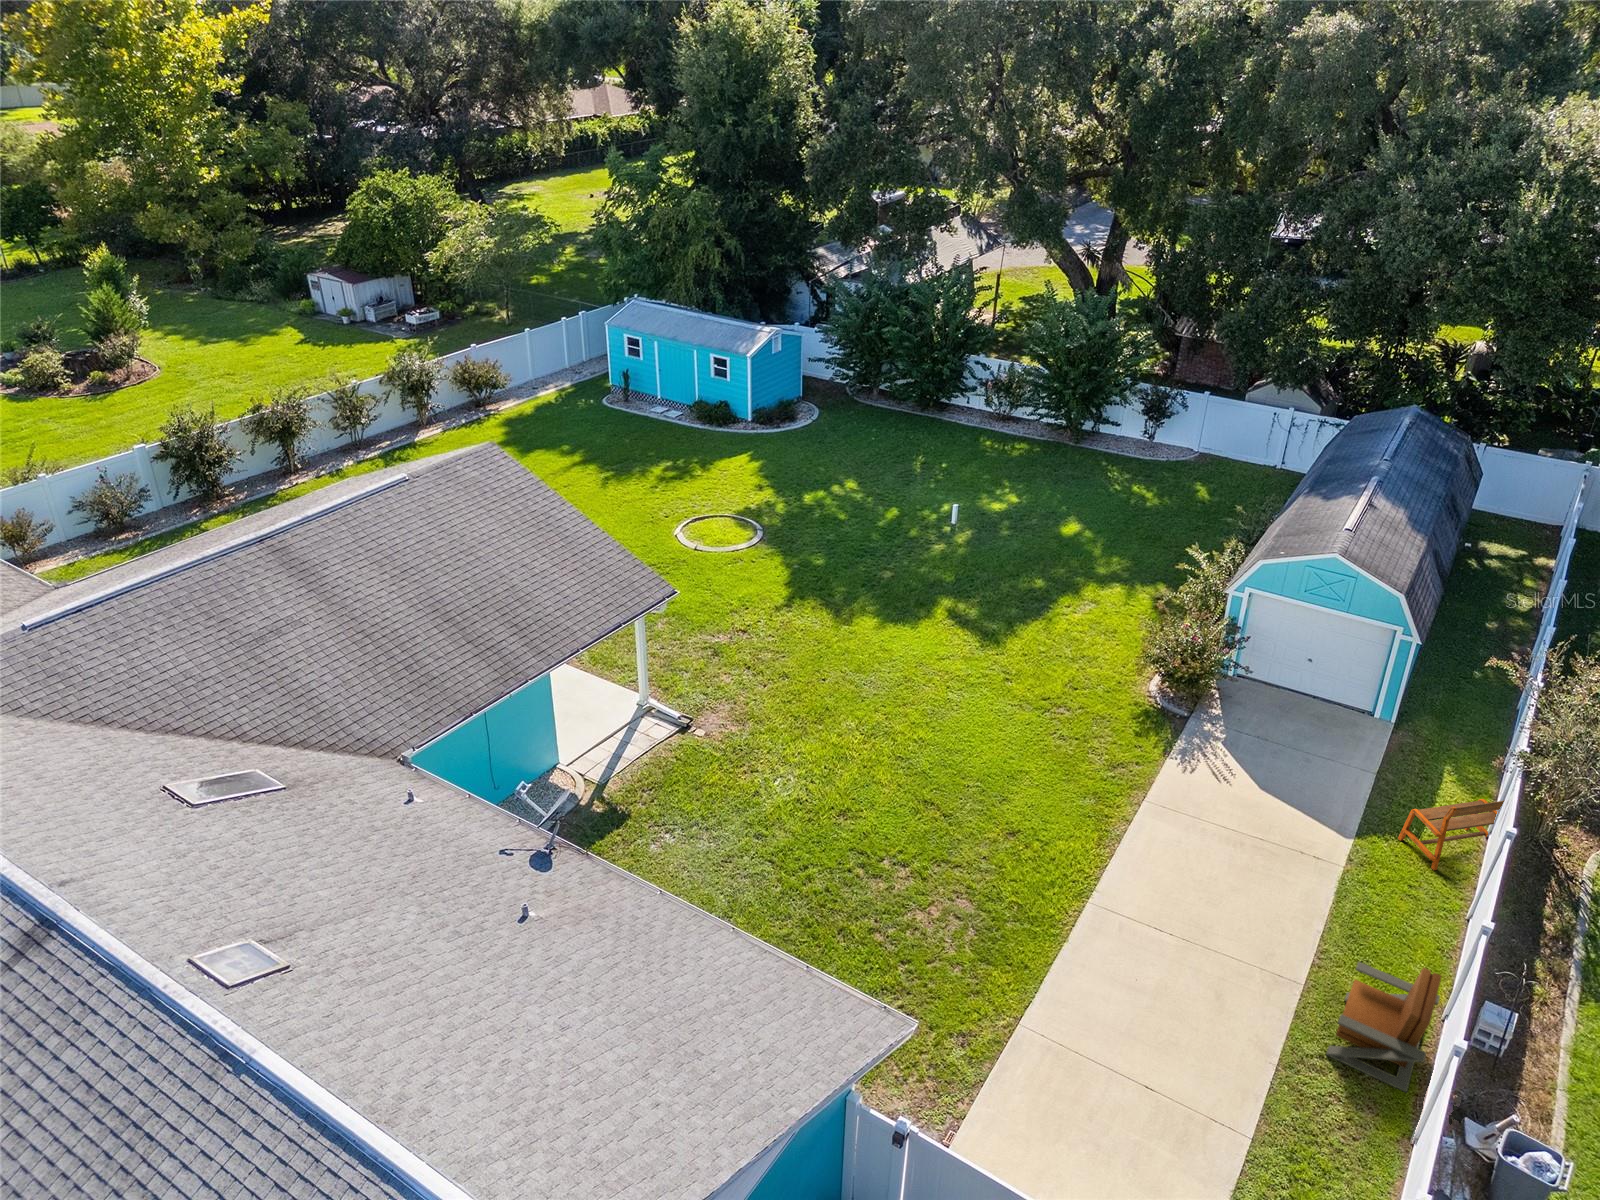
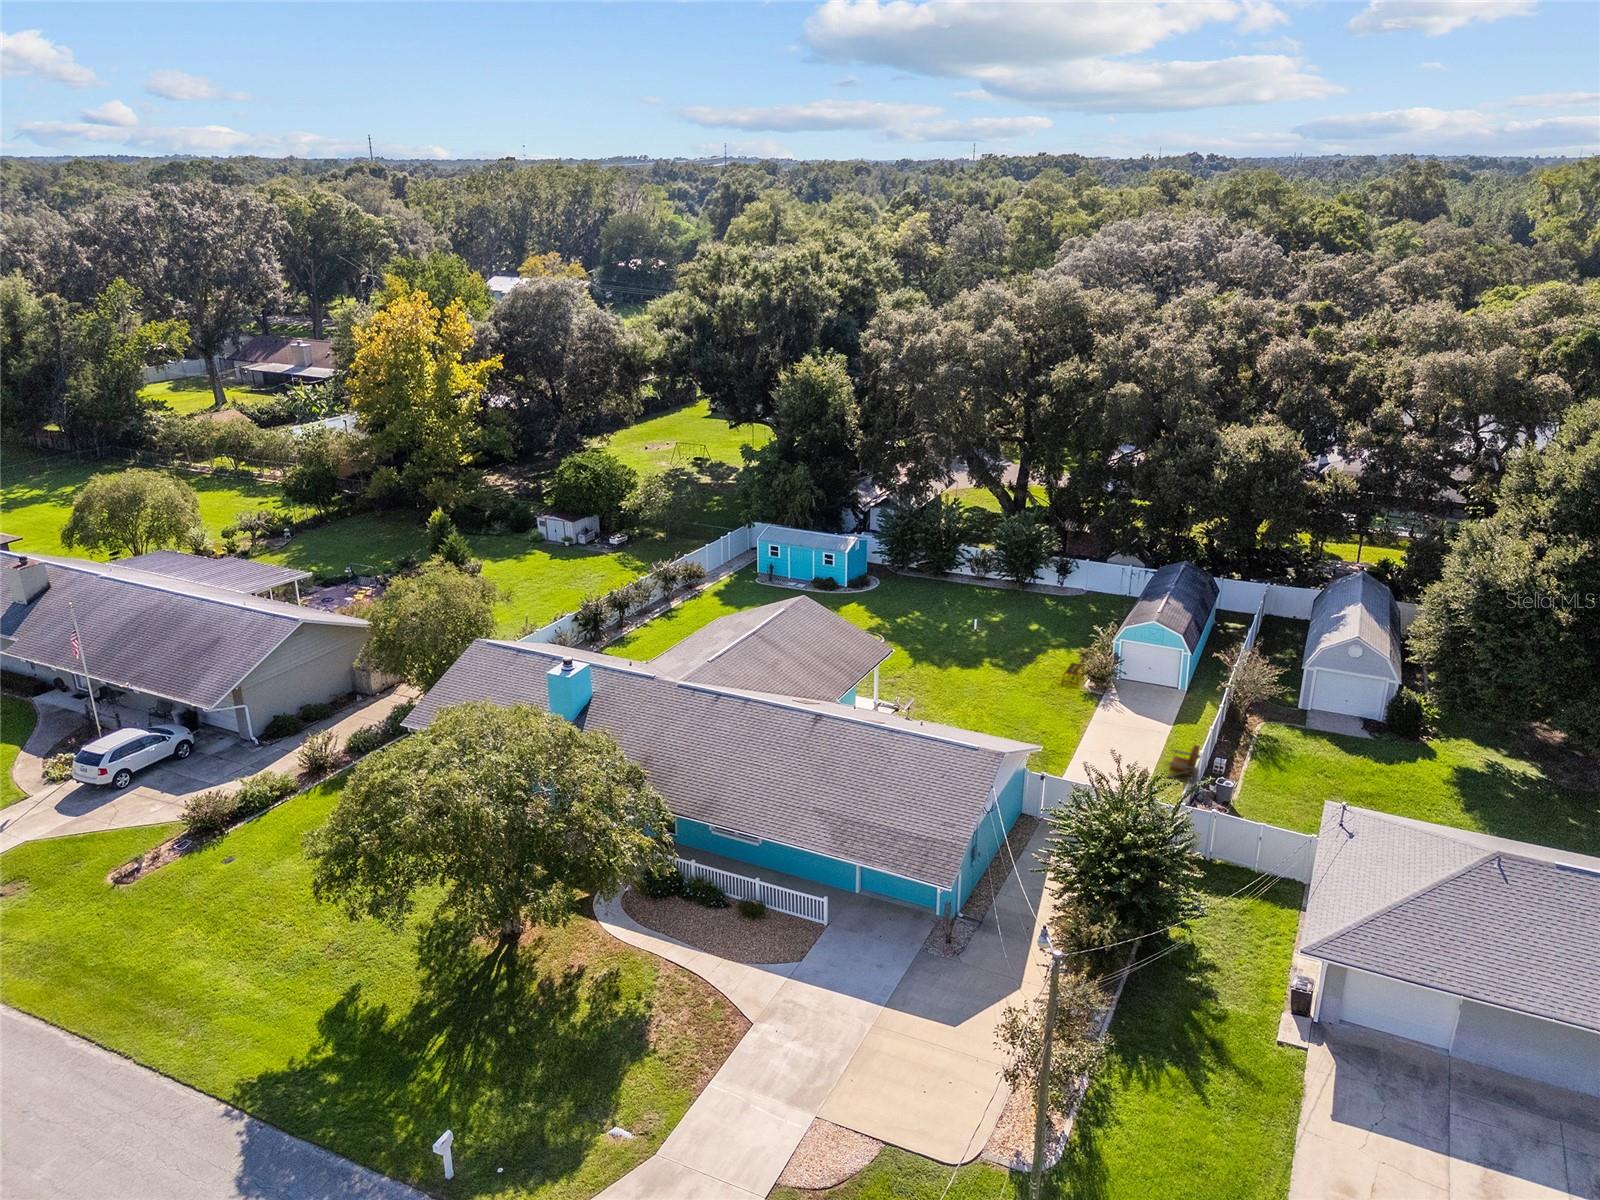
bench: present [1398,799,1520,870] -> present [1062,656,1085,687]

